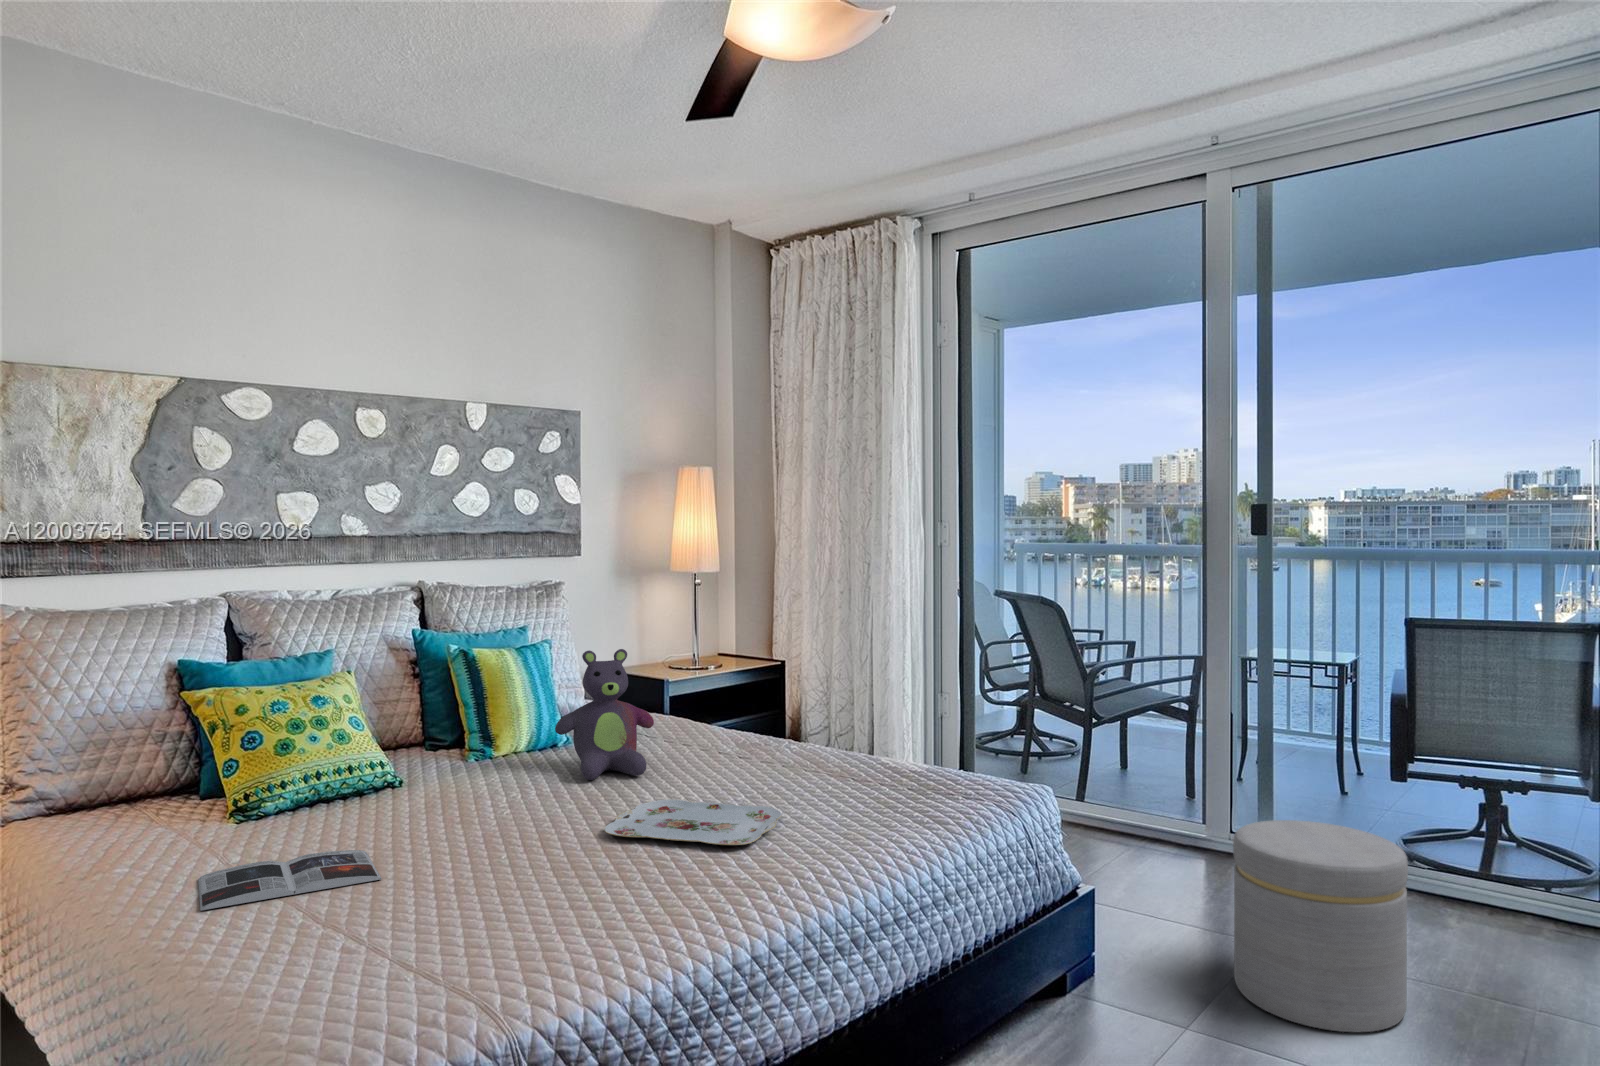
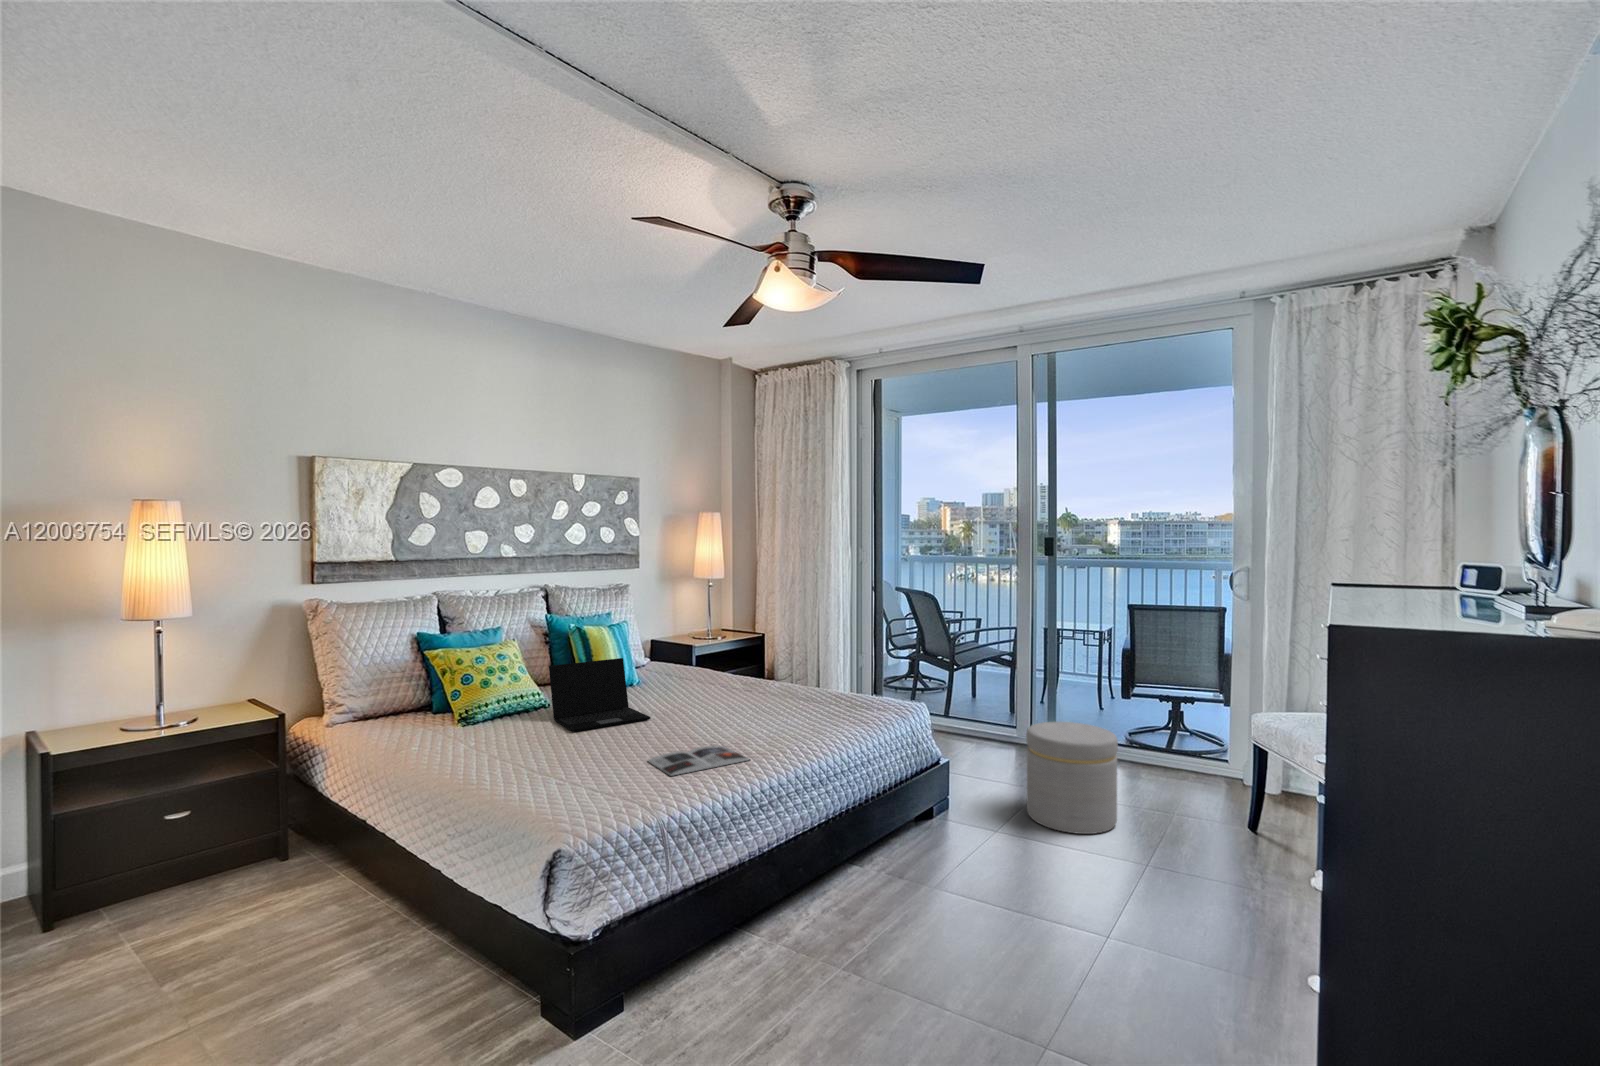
stuffed bear: present [555,649,654,780] -> none [640,626,697,703]
laptop: none [386,703,560,835] -> present [549,658,650,732]
serving tray: present [605,799,782,845] -> none [679,712,777,734]
magazine: present [198,850,382,911] -> present [648,745,750,776]

